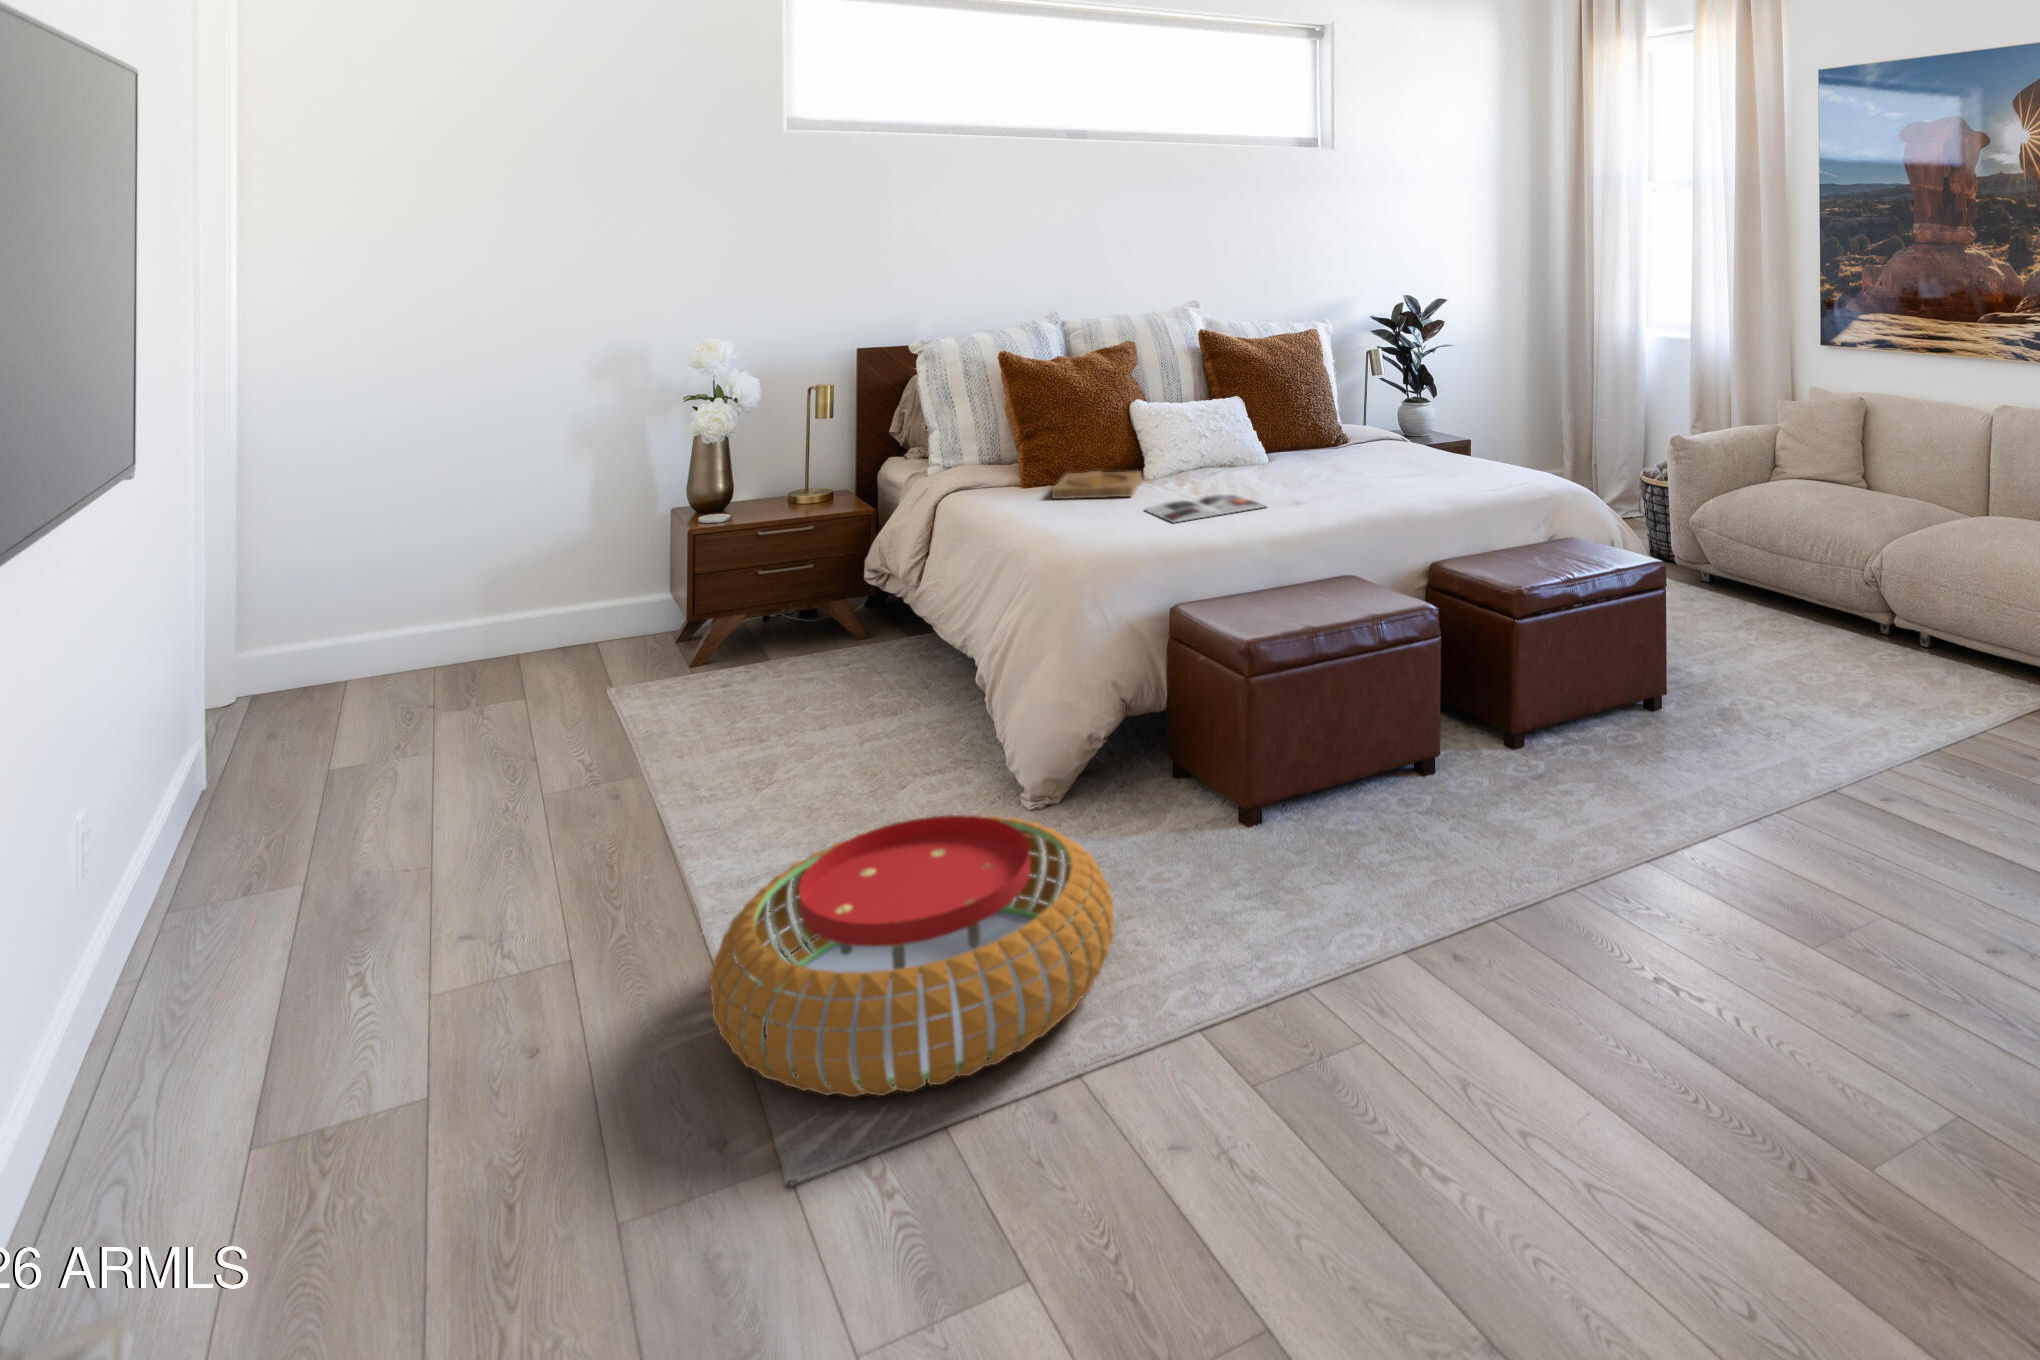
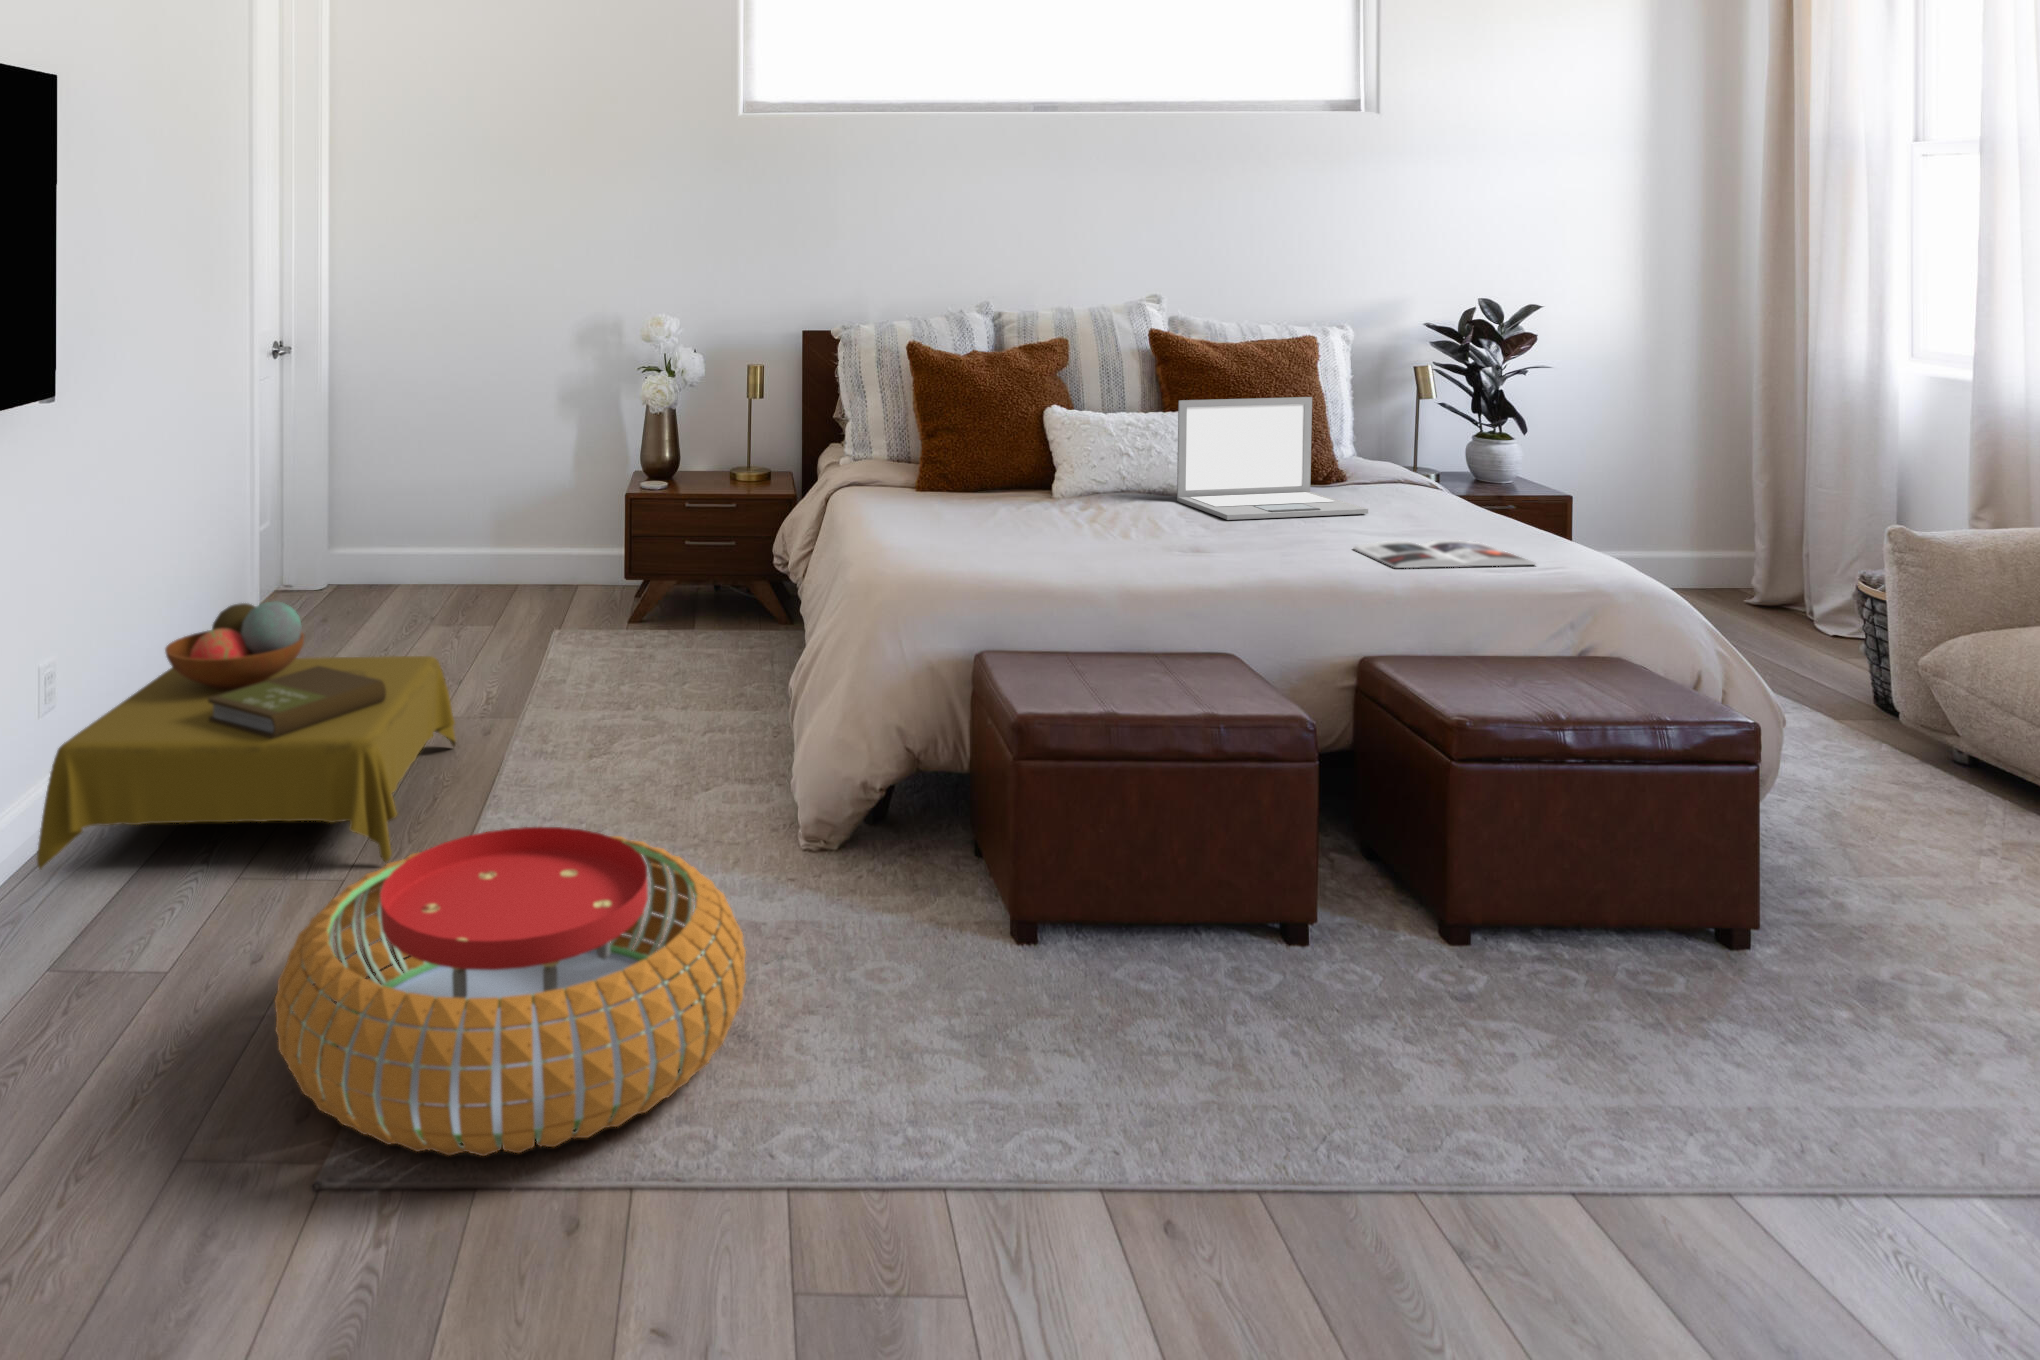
laptop: none [1242,380,1383,482] -> present [1177,397,1368,520]
tray: present [1052,471,1141,499] -> none [922,481,1041,514]
magazine: present [1145,494,1265,522] -> present [1354,540,1536,568]
side table: none [248,683,678,1013] -> present [37,601,456,869]

